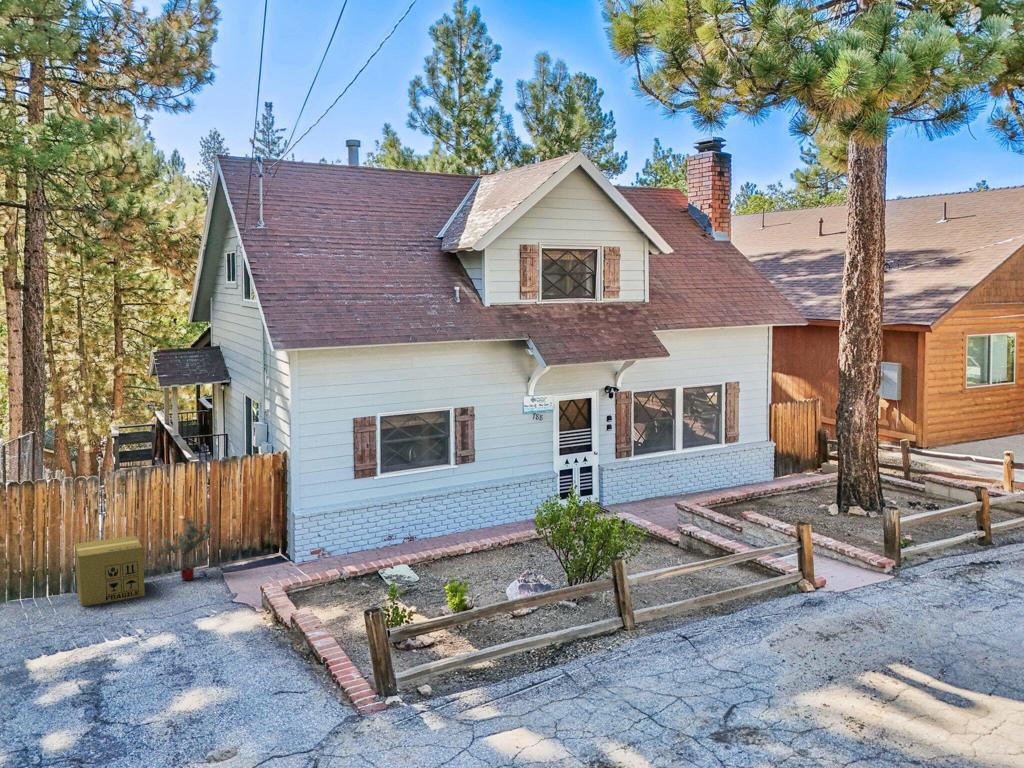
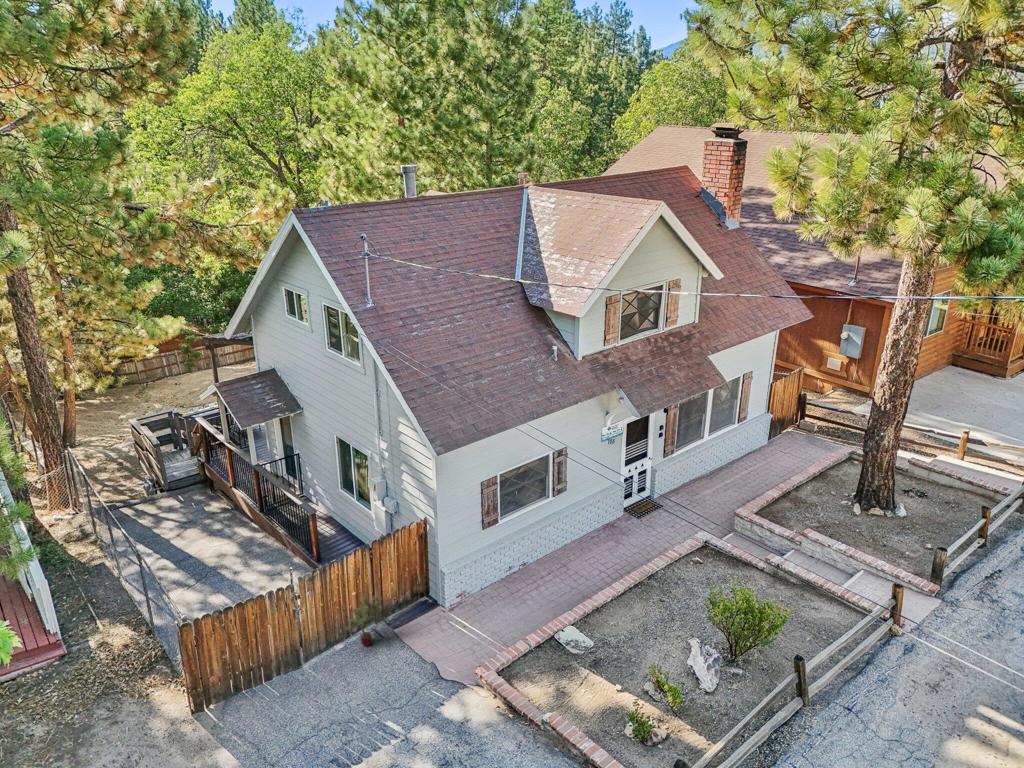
cardboard box: present [75,536,145,606] -> none [279,619,347,696]

